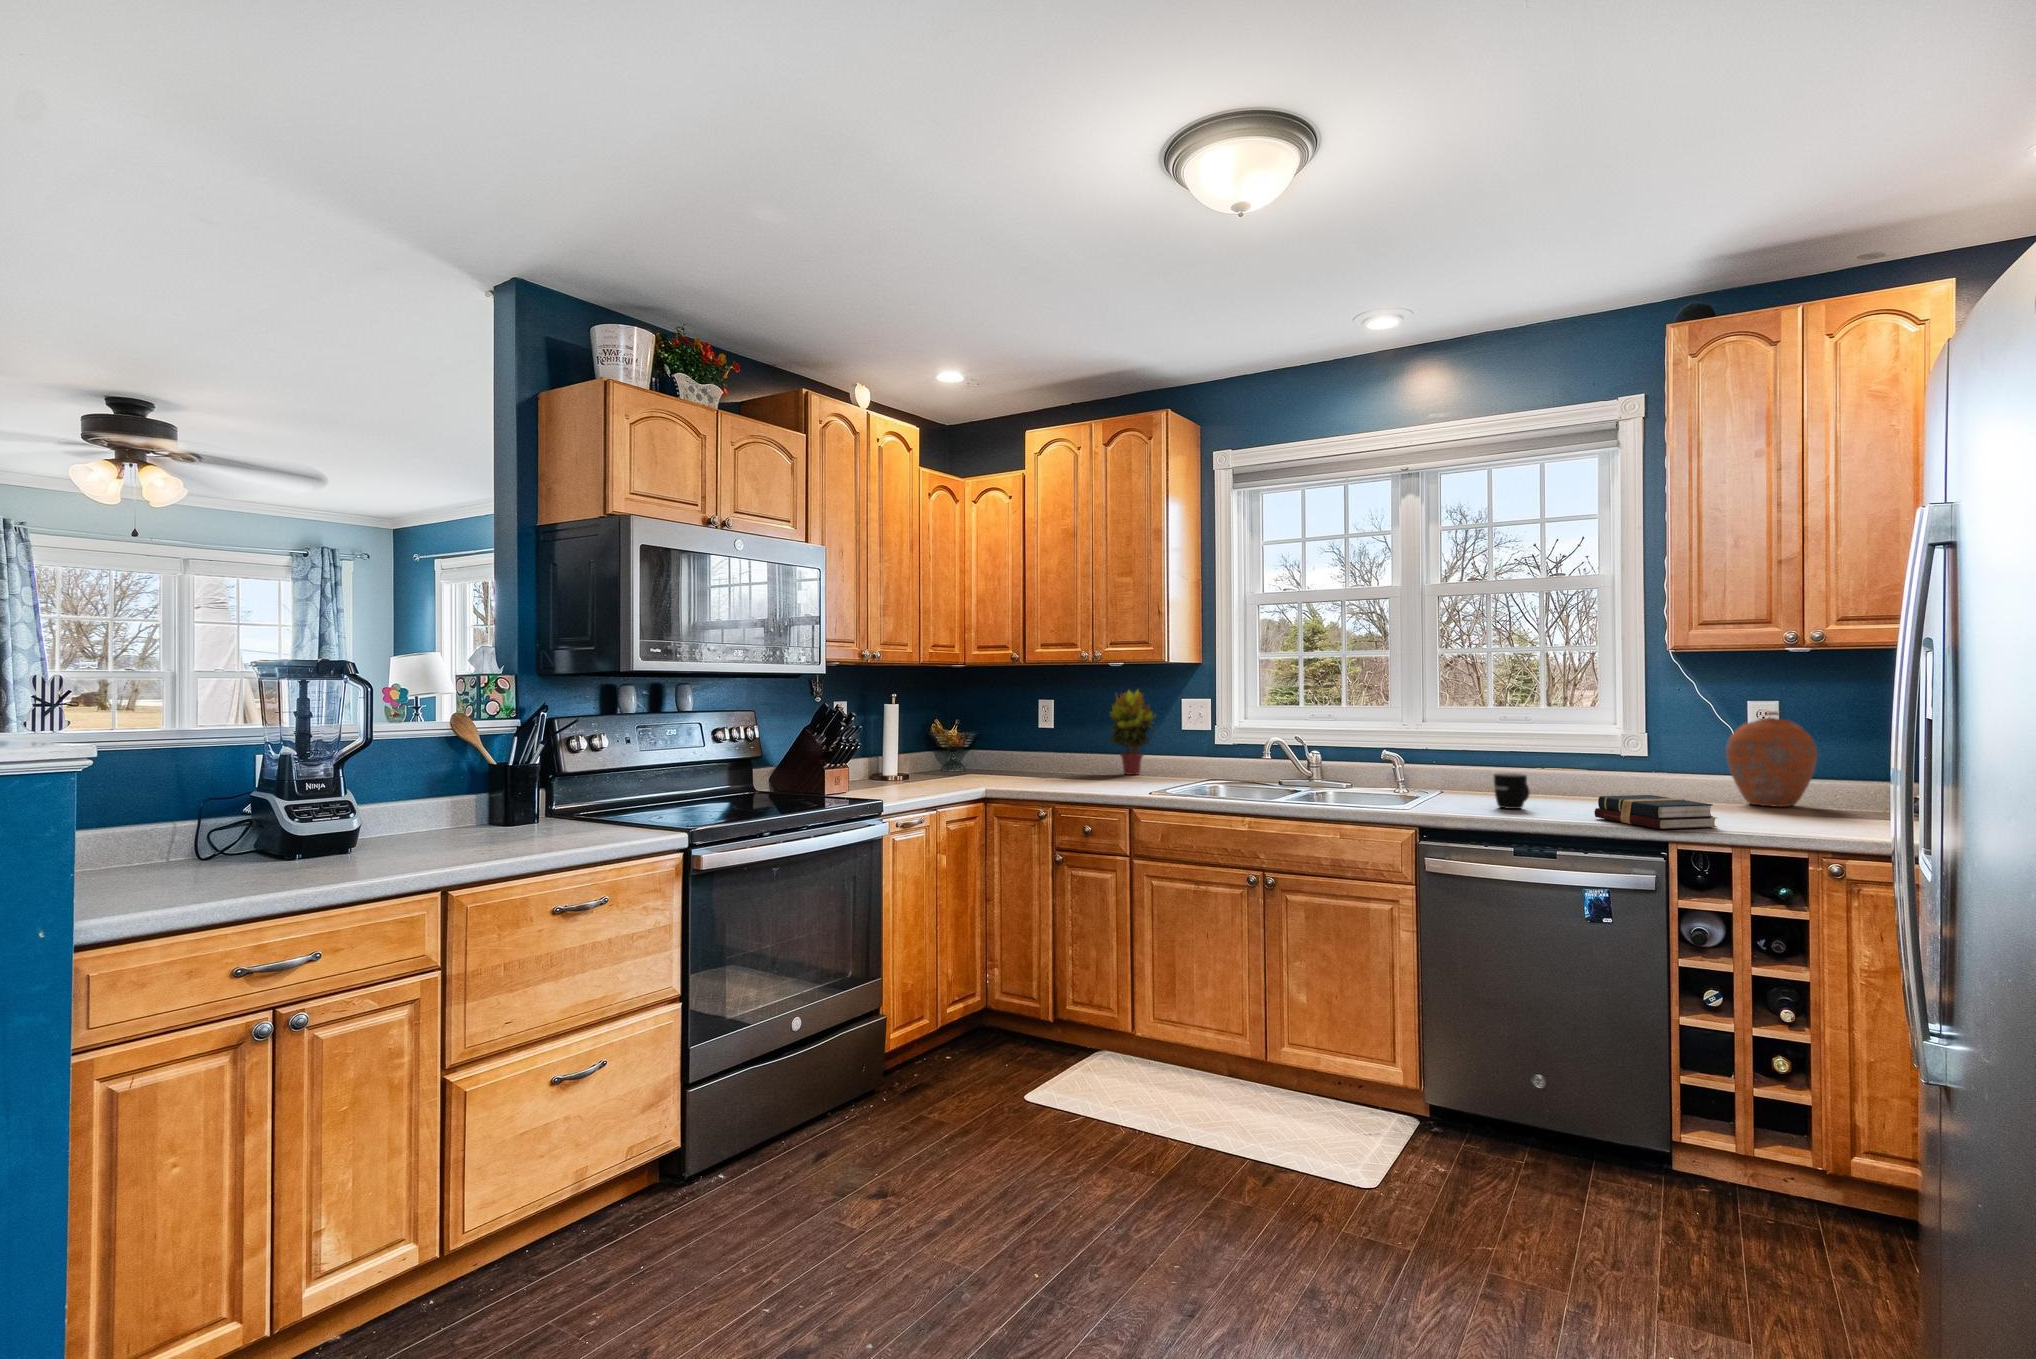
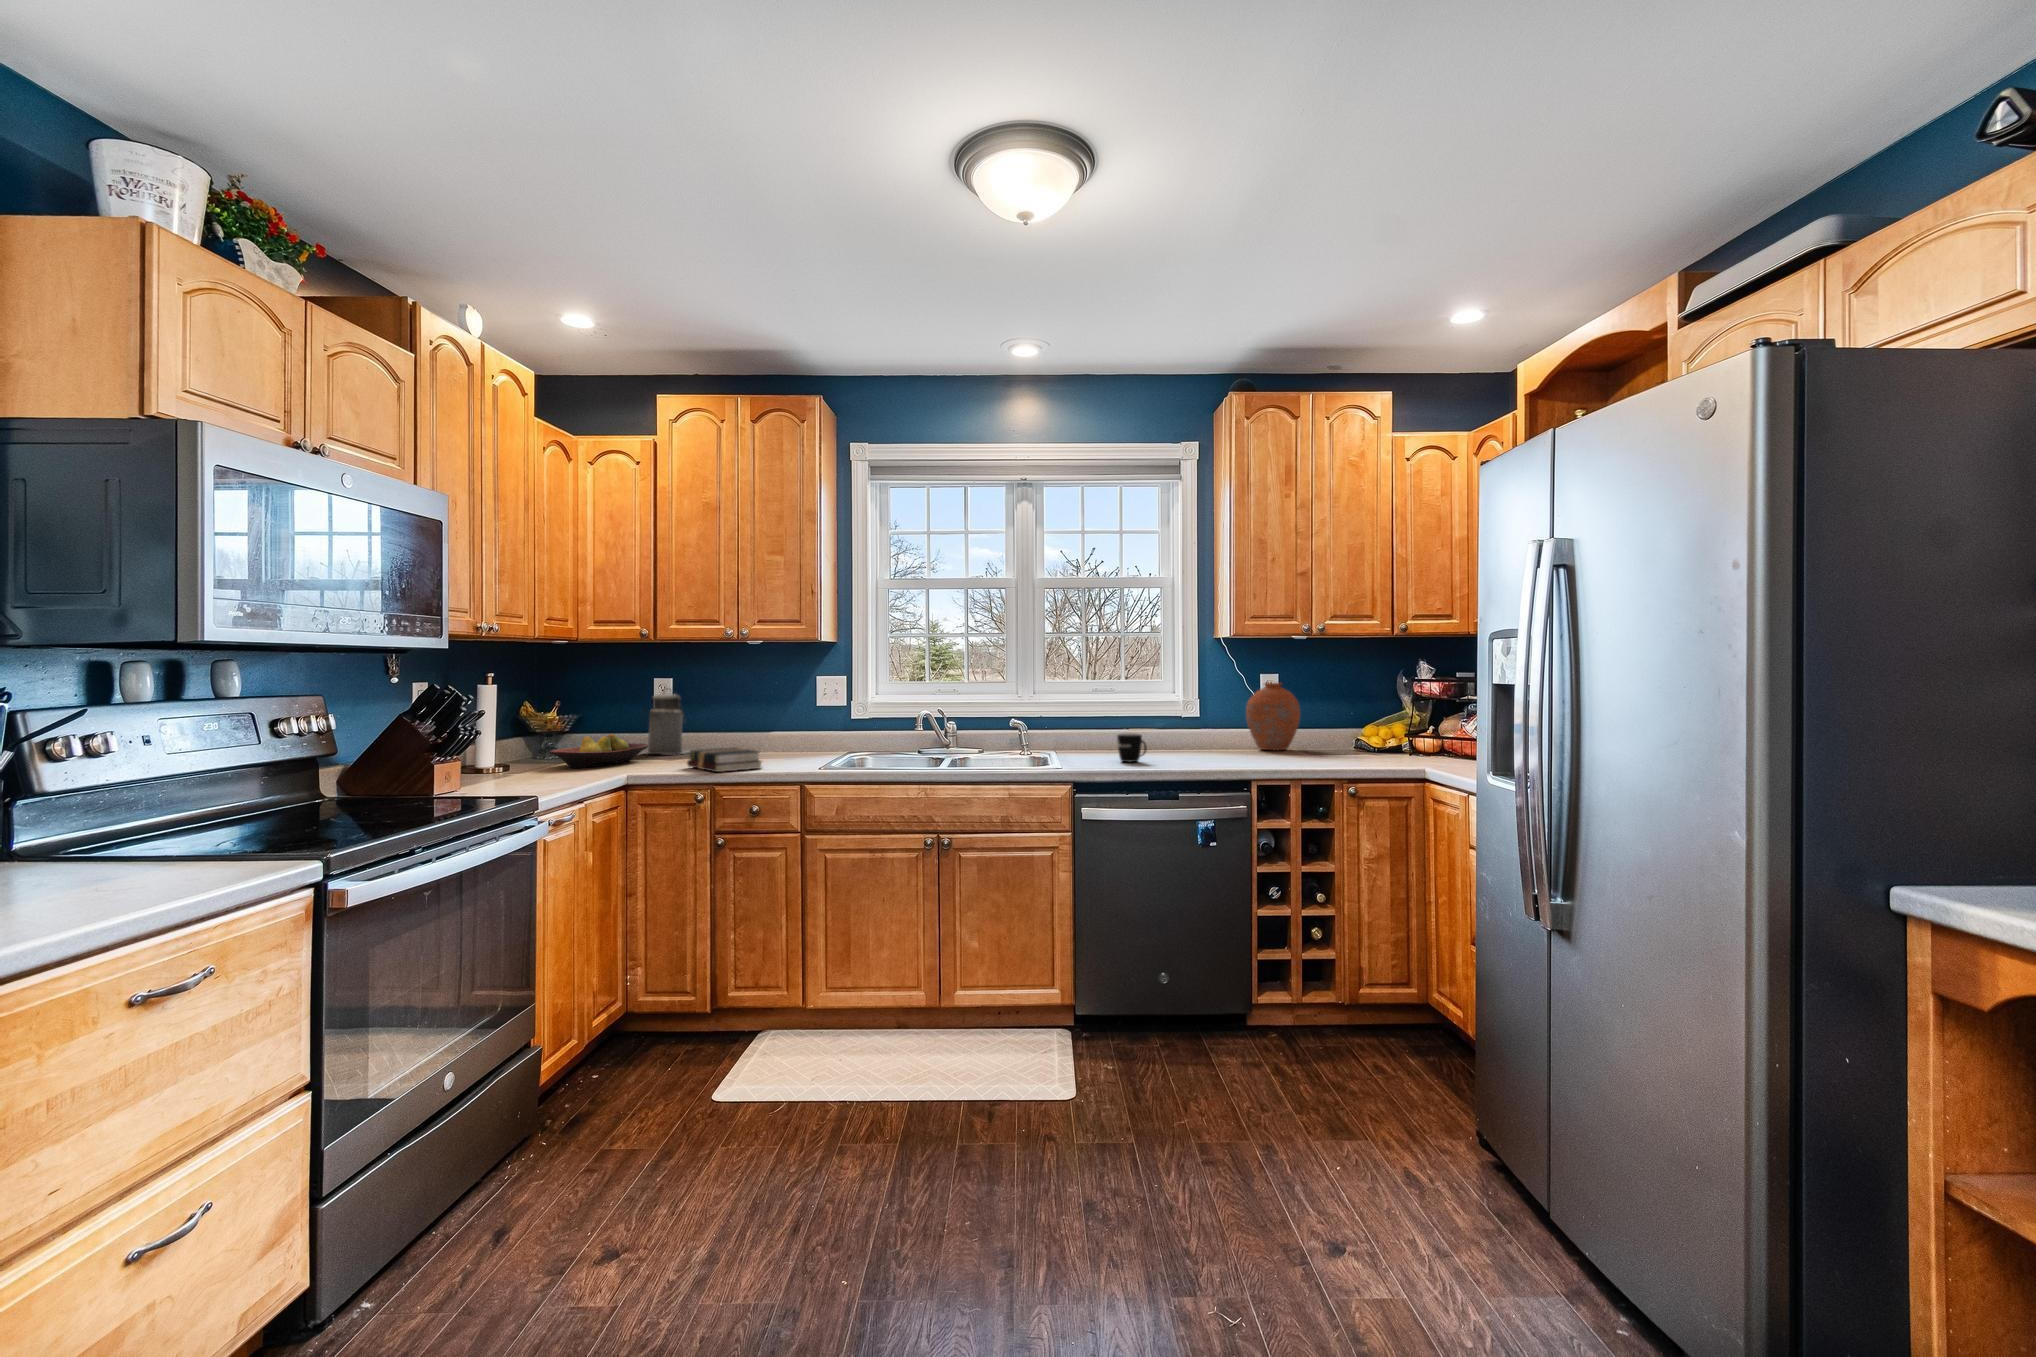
potted plant: present [1109,690,1156,775] -> none [740,668,798,753]
canister: none [1021,707,1066,772] -> present [647,689,690,754]
fruit bowl: none [930,750,1017,780] -> present [550,734,648,768]
hardback book: present [1595,795,1717,829] -> present [687,748,762,772]

